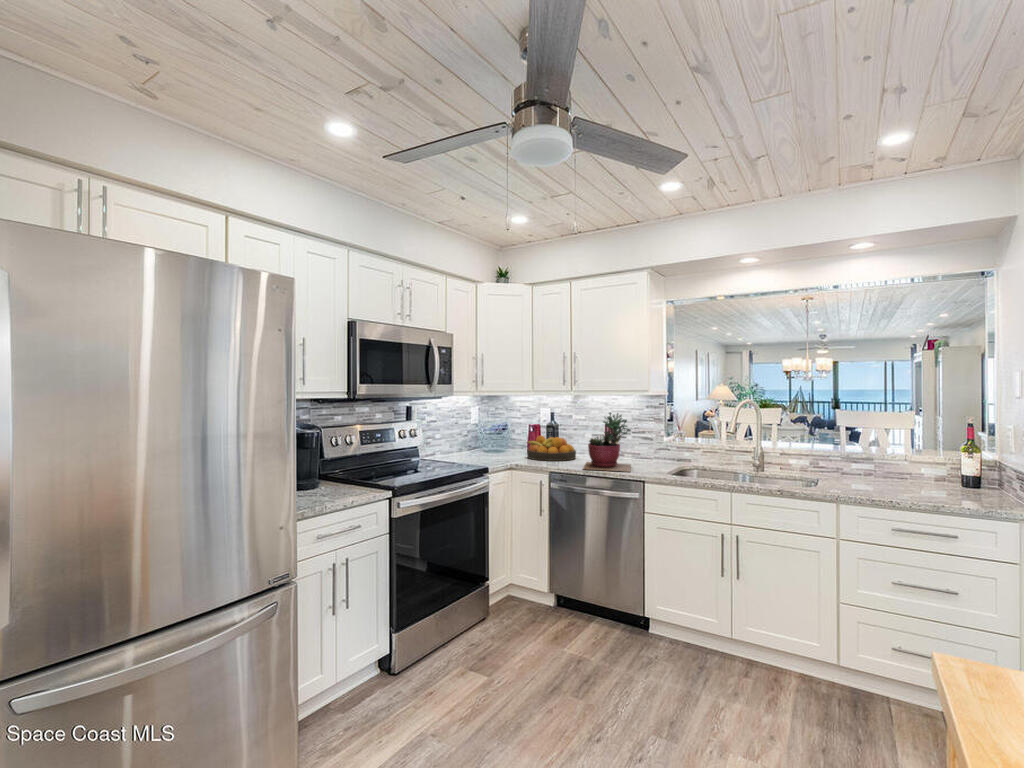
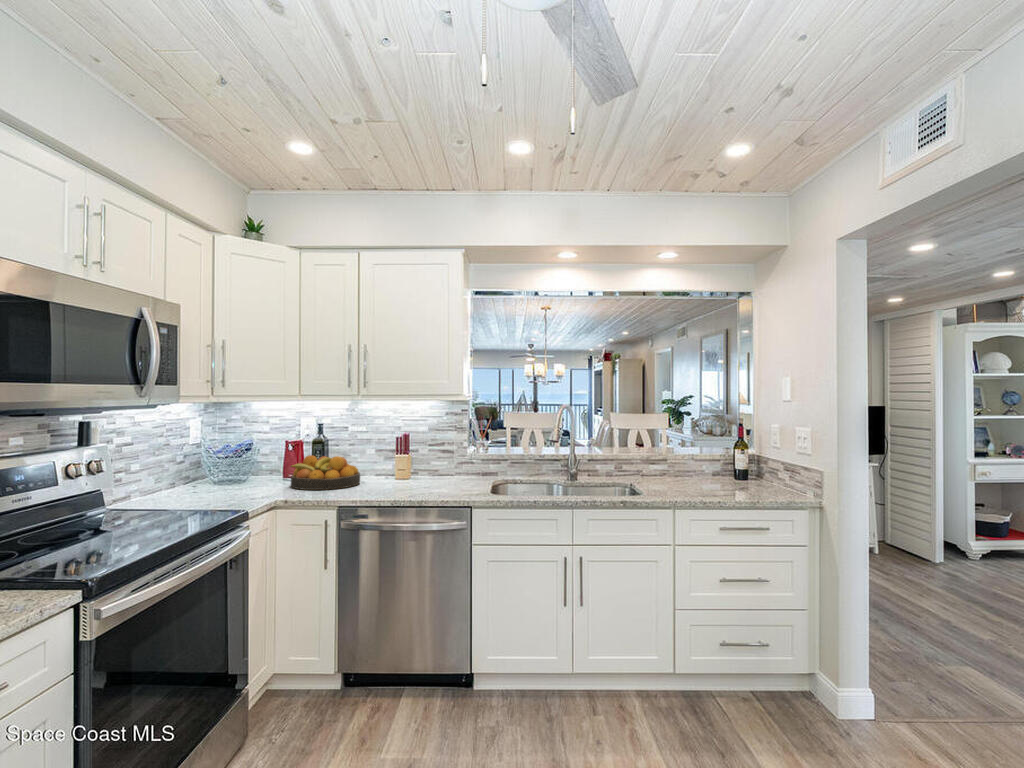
succulent plant: present [583,412,631,472] -> none [384,421,450,498]

